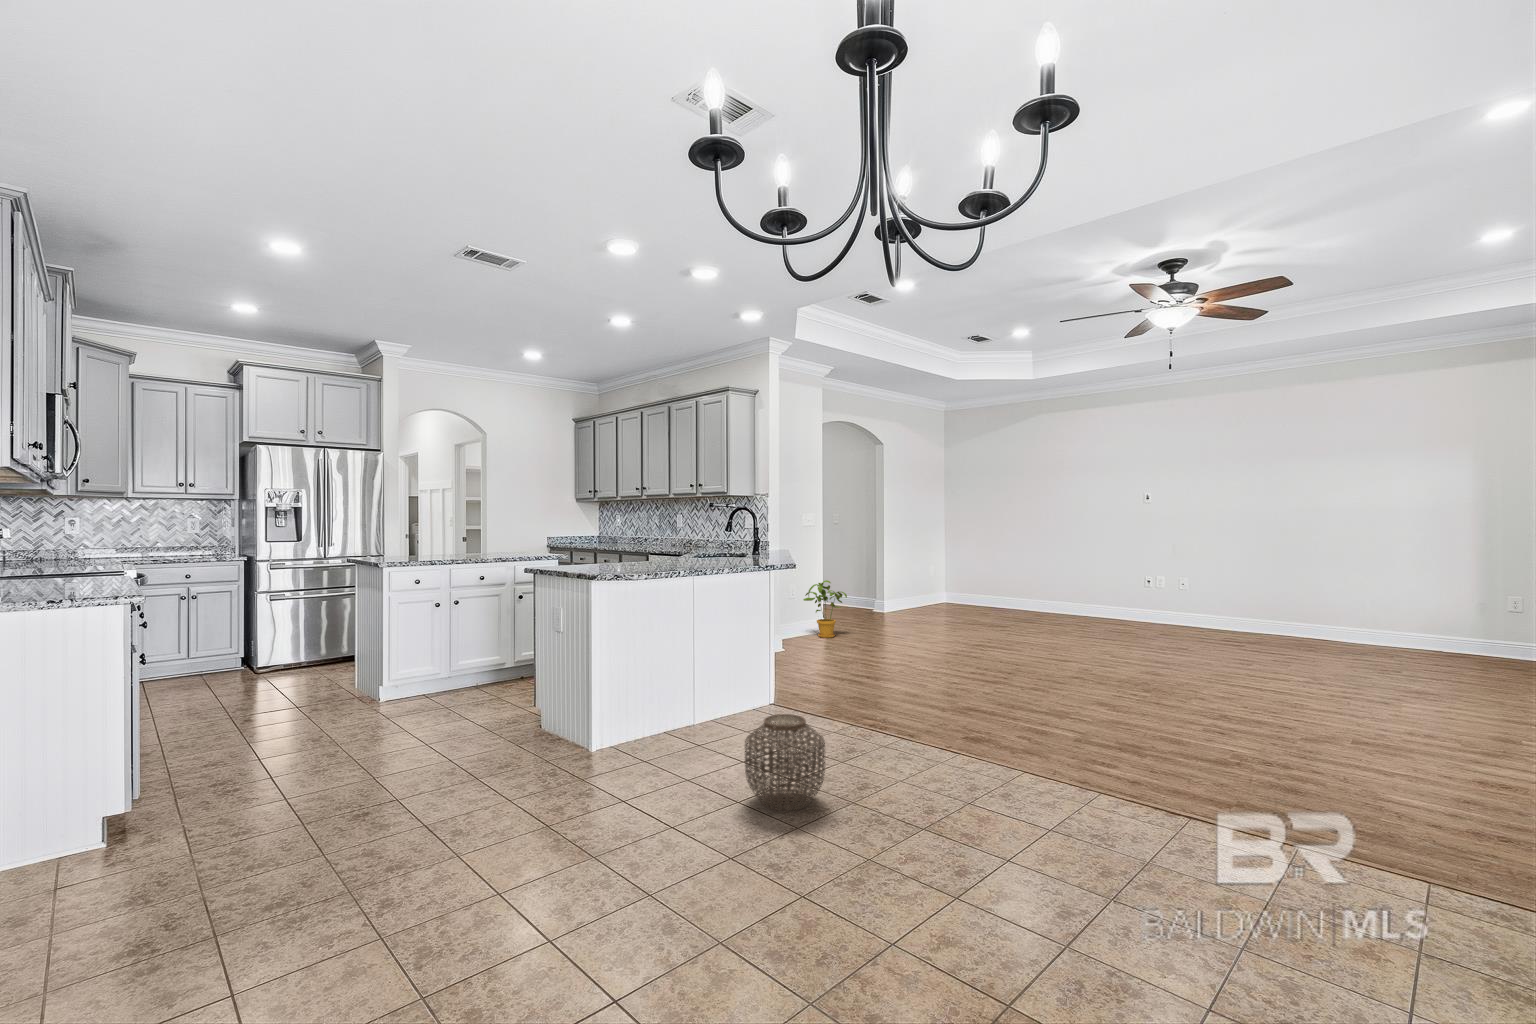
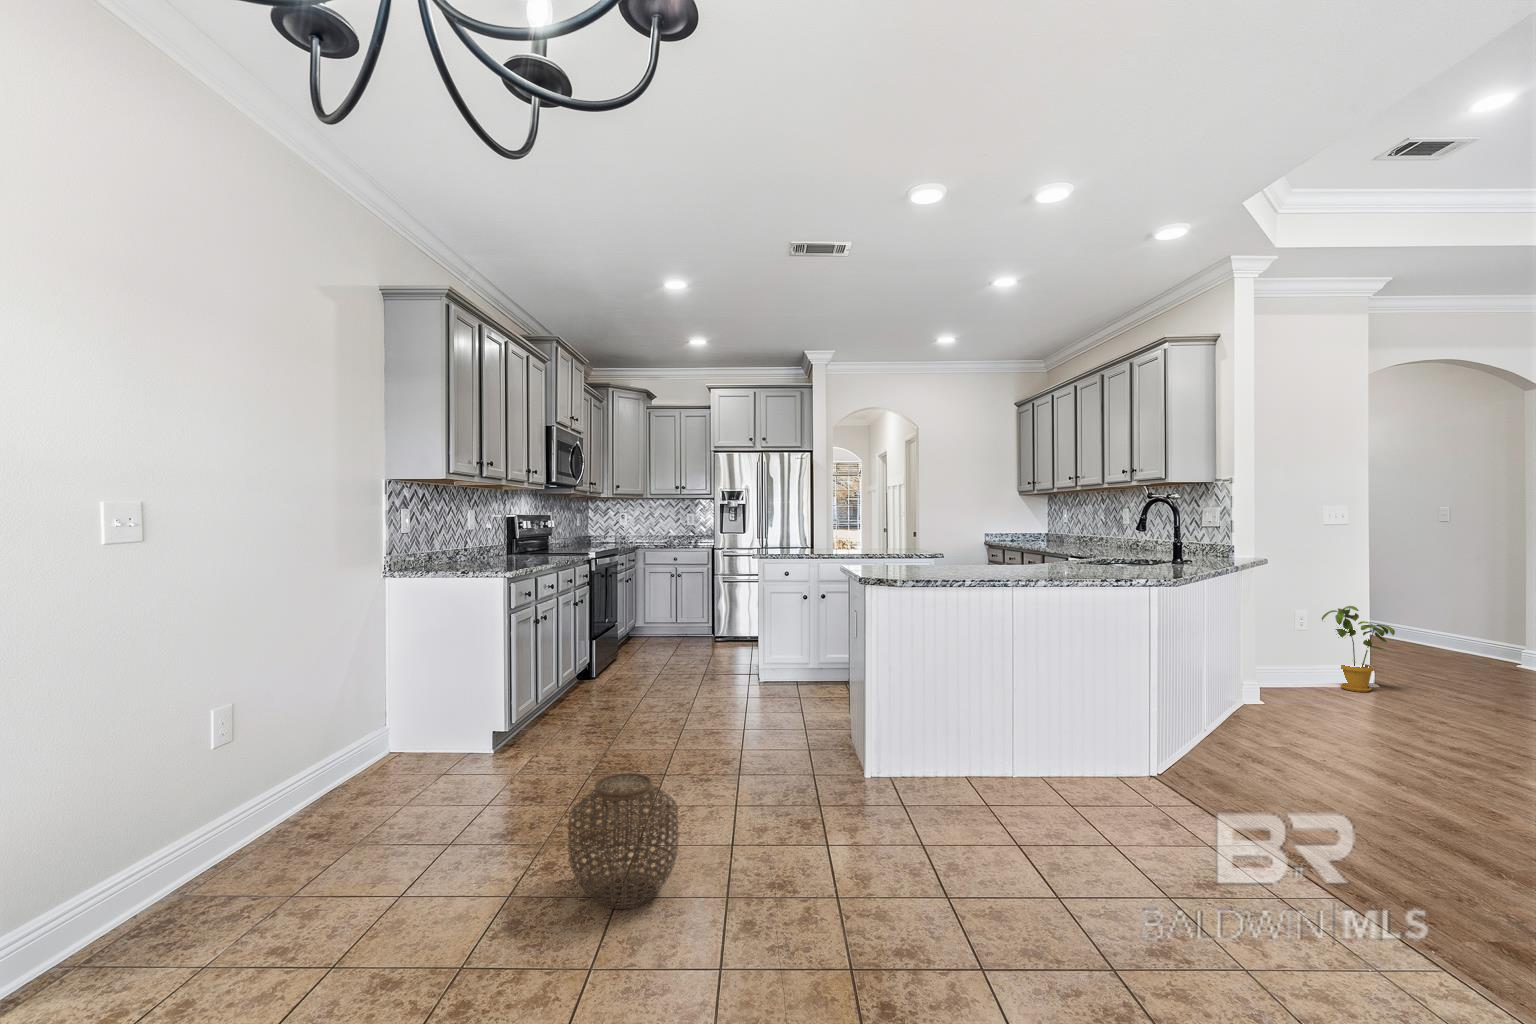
woven basket: present [745,714,825,811] -> present [568,773,678,909]

